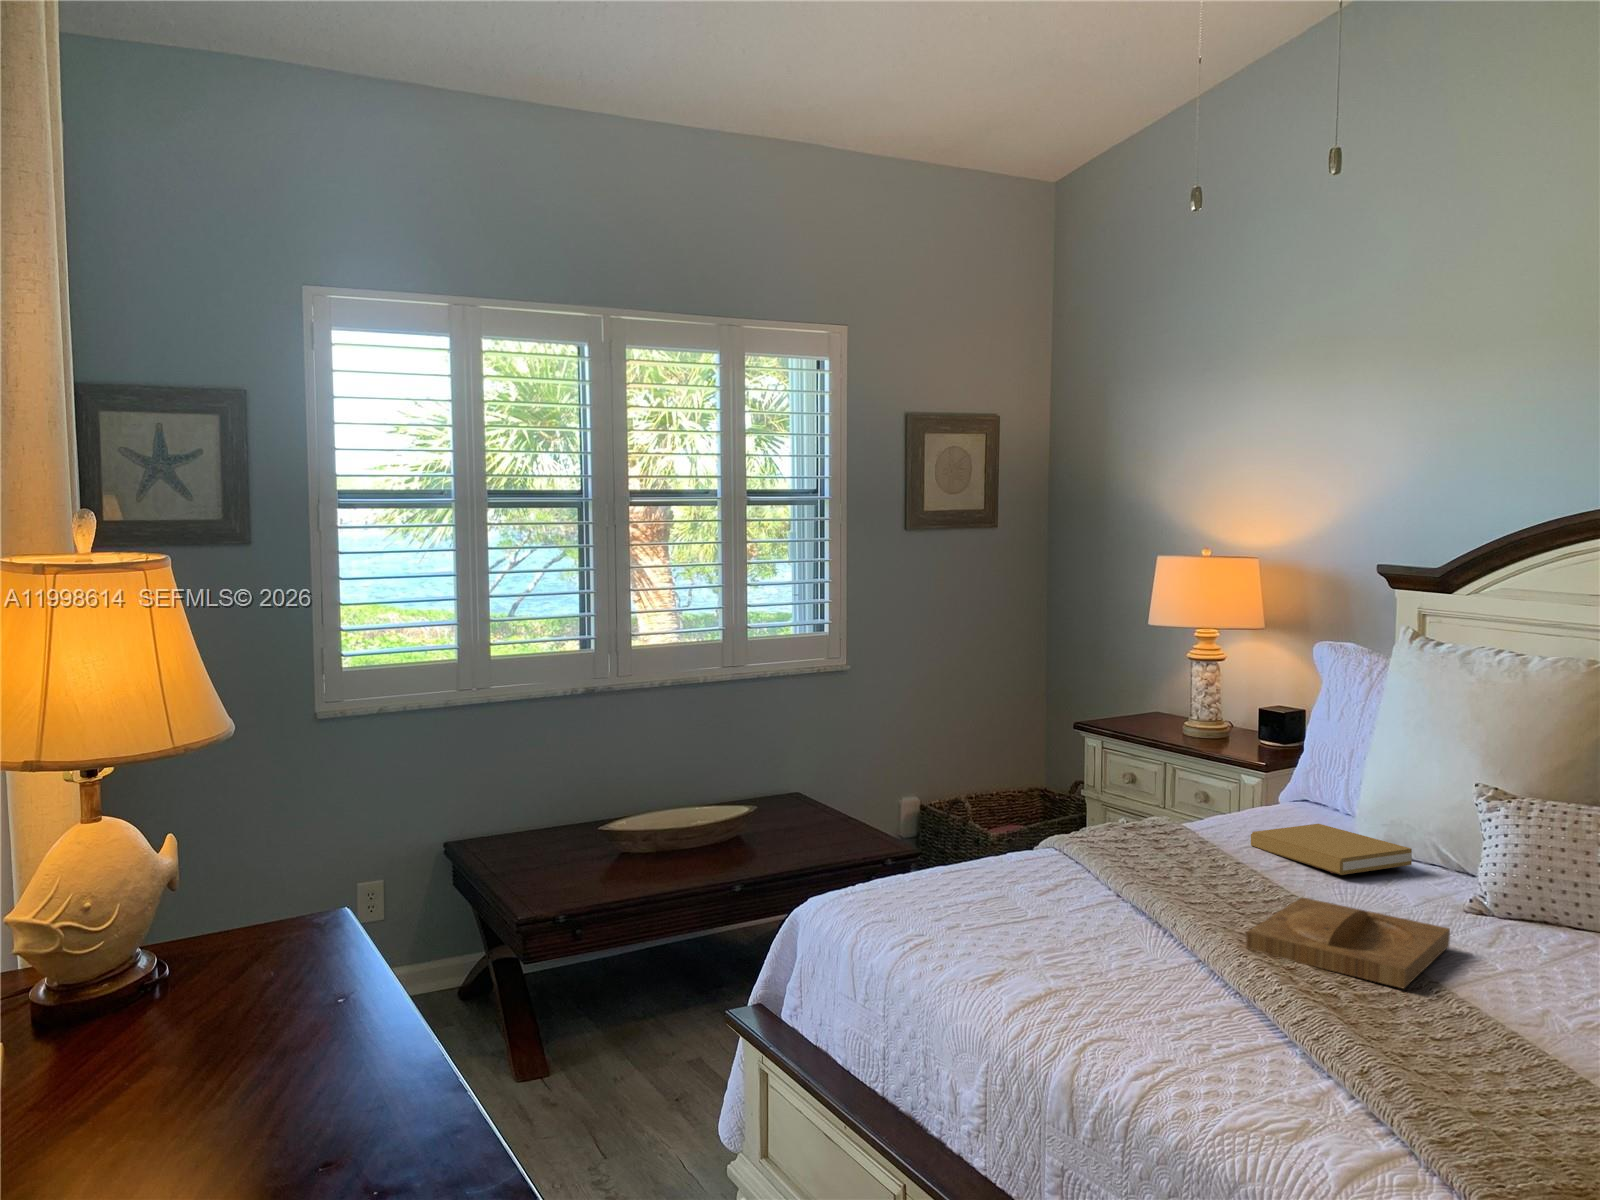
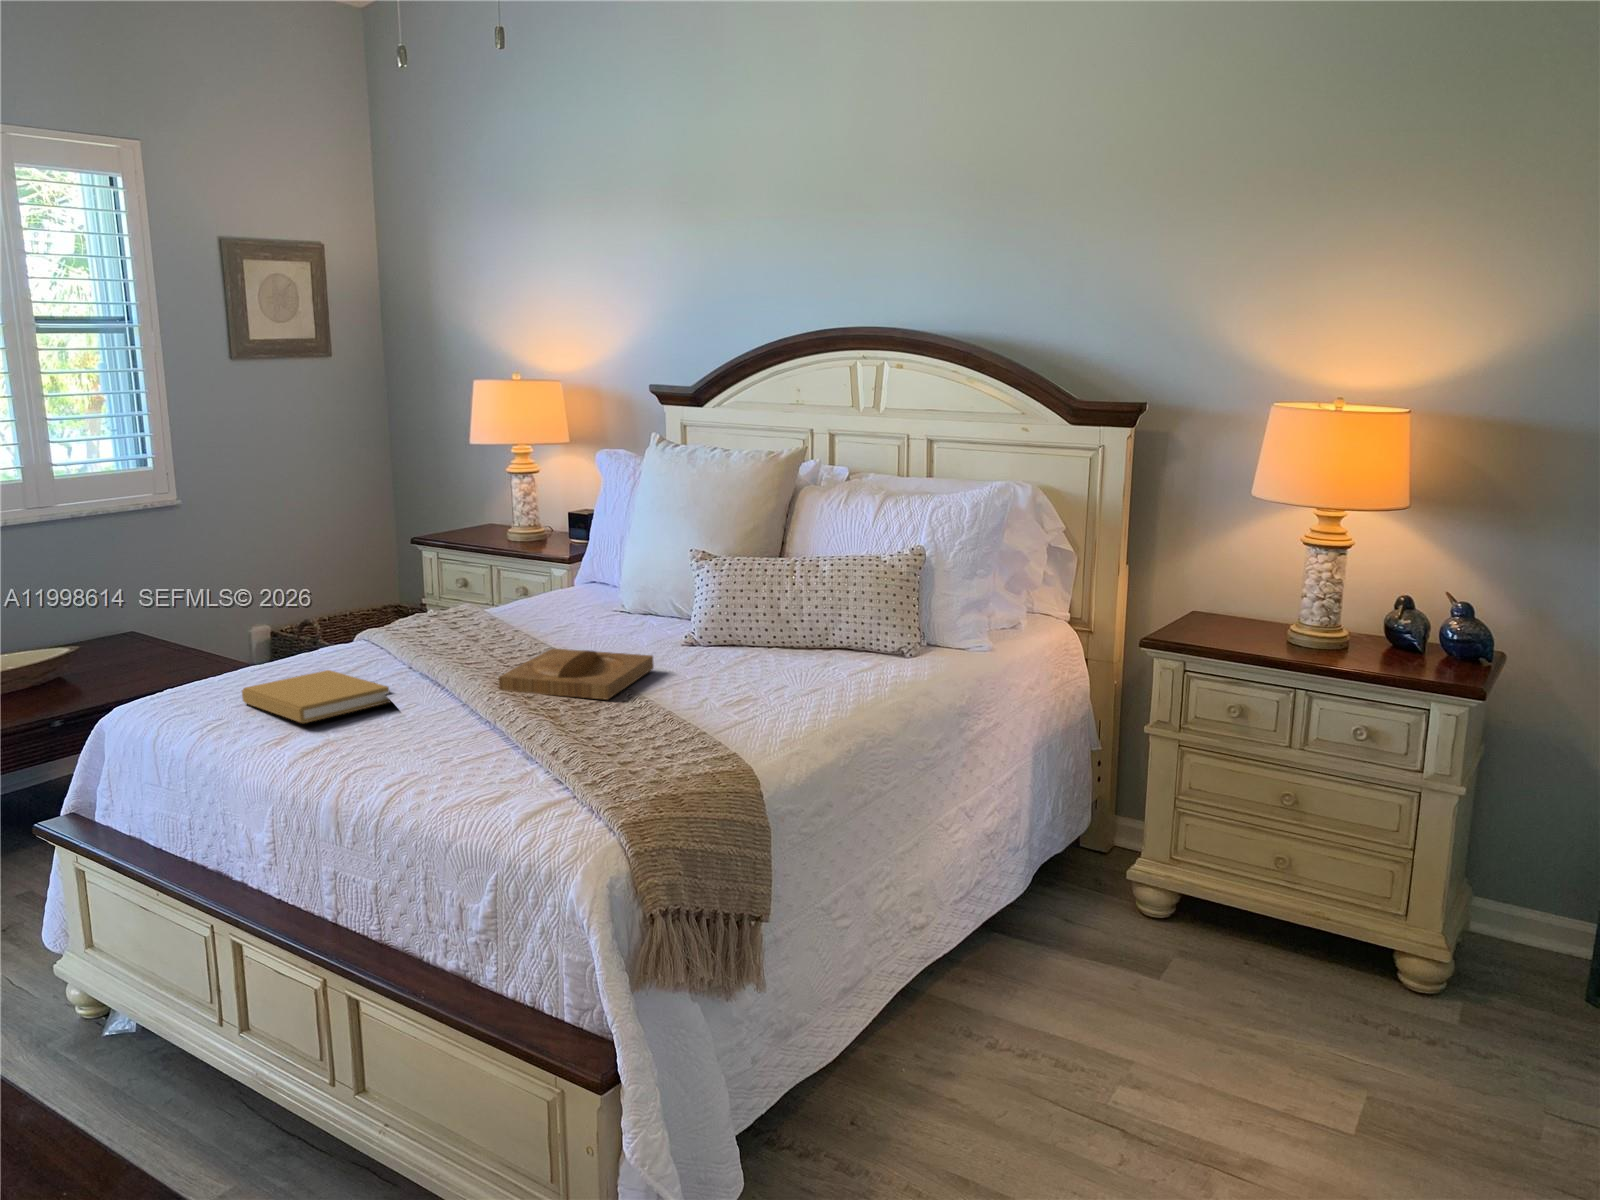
book: present [1251,824,1412,875] -> present [242,670,390,723]

